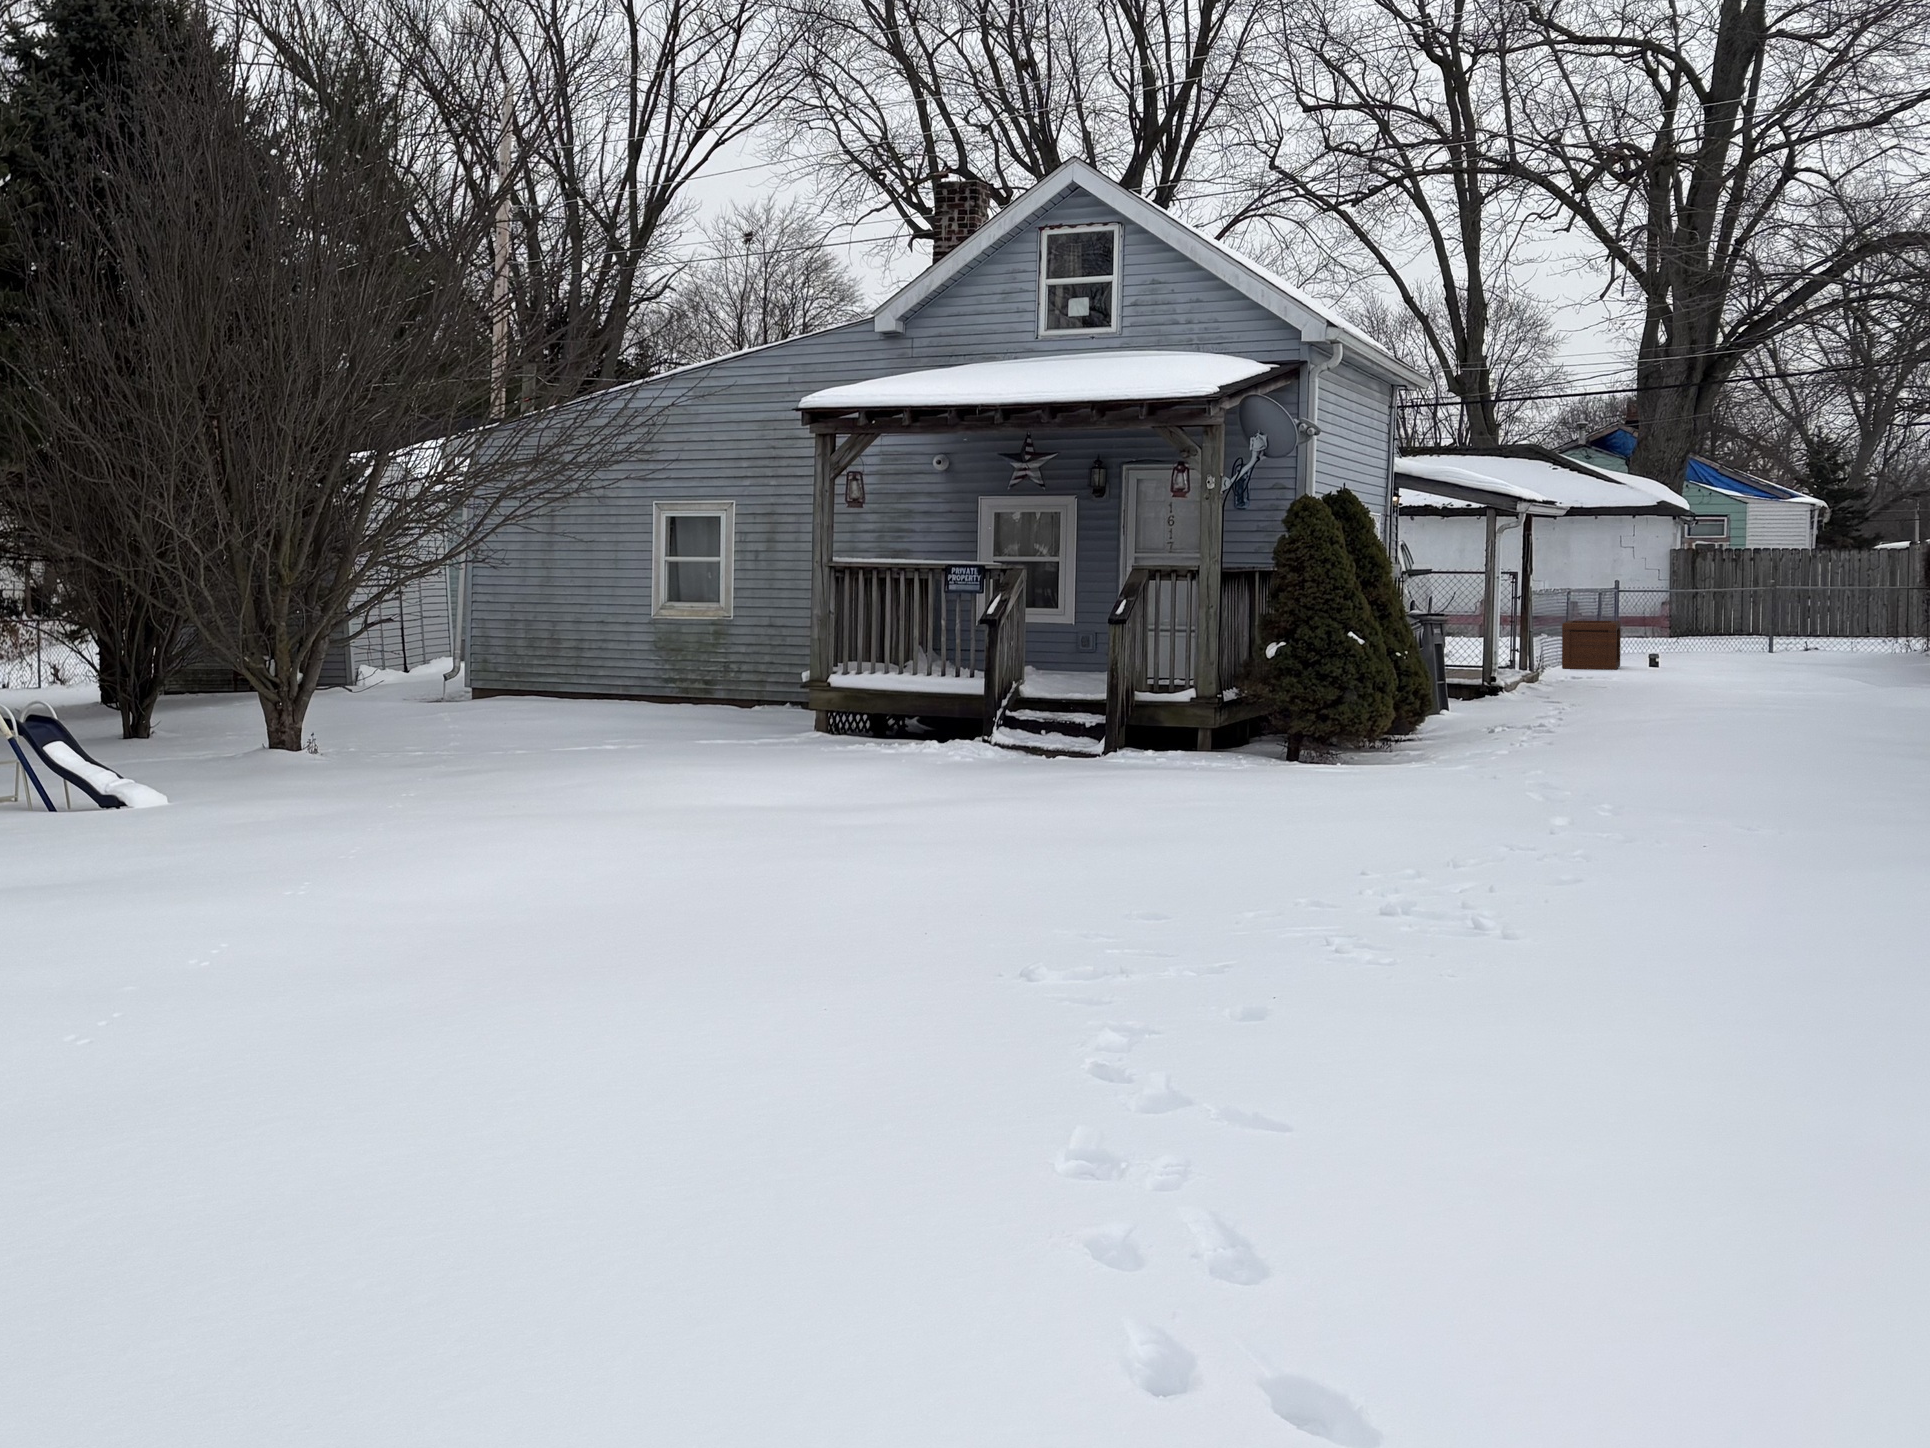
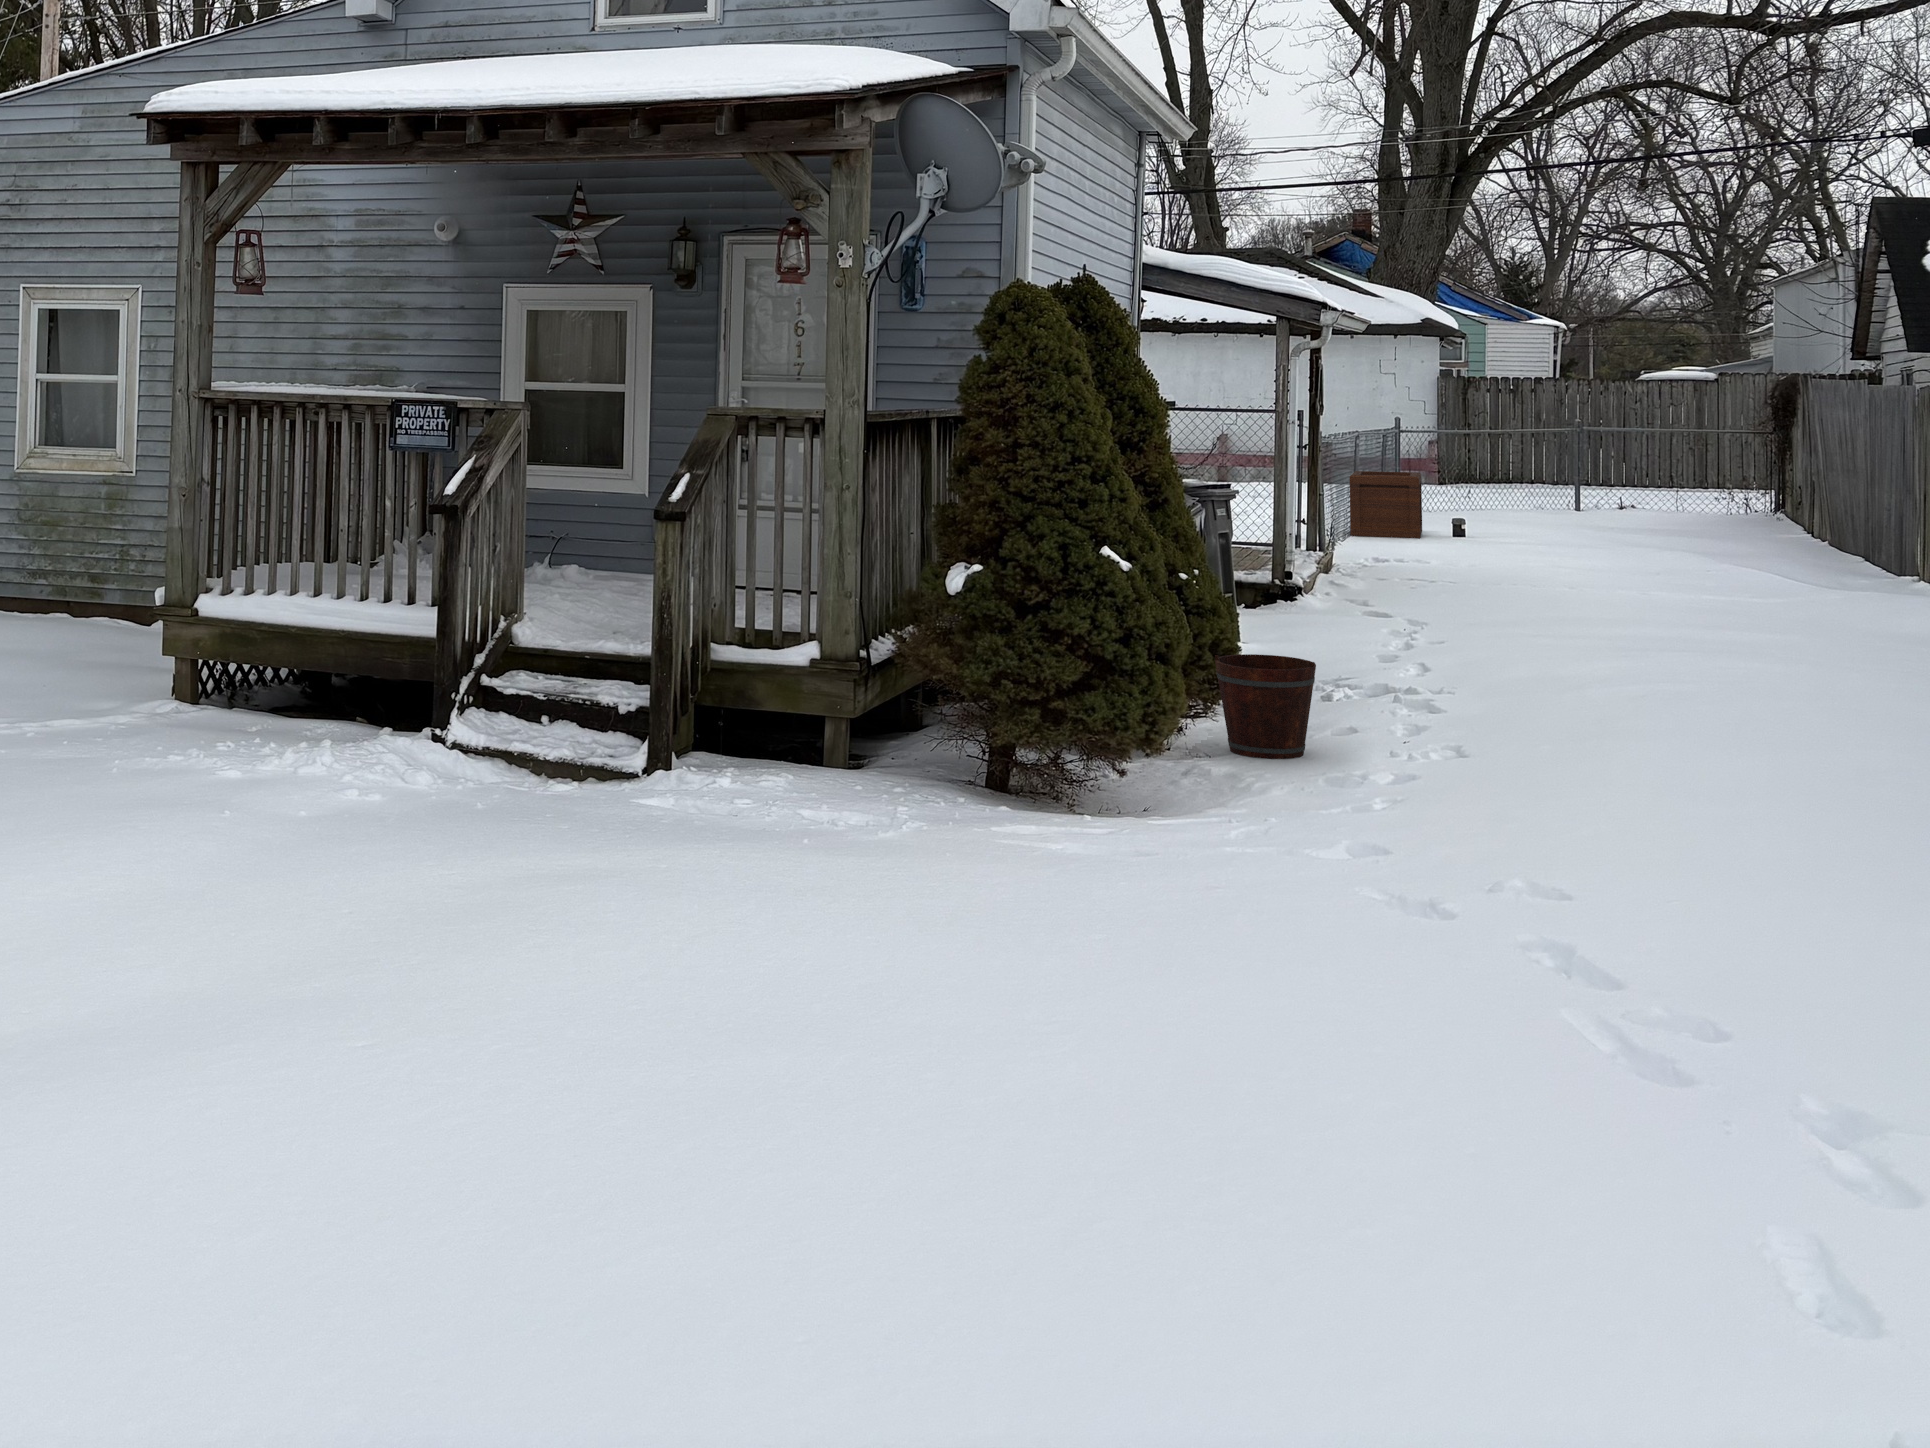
bucket: none [1415,696,1470,749] -> present [1215,654,1316,759]

